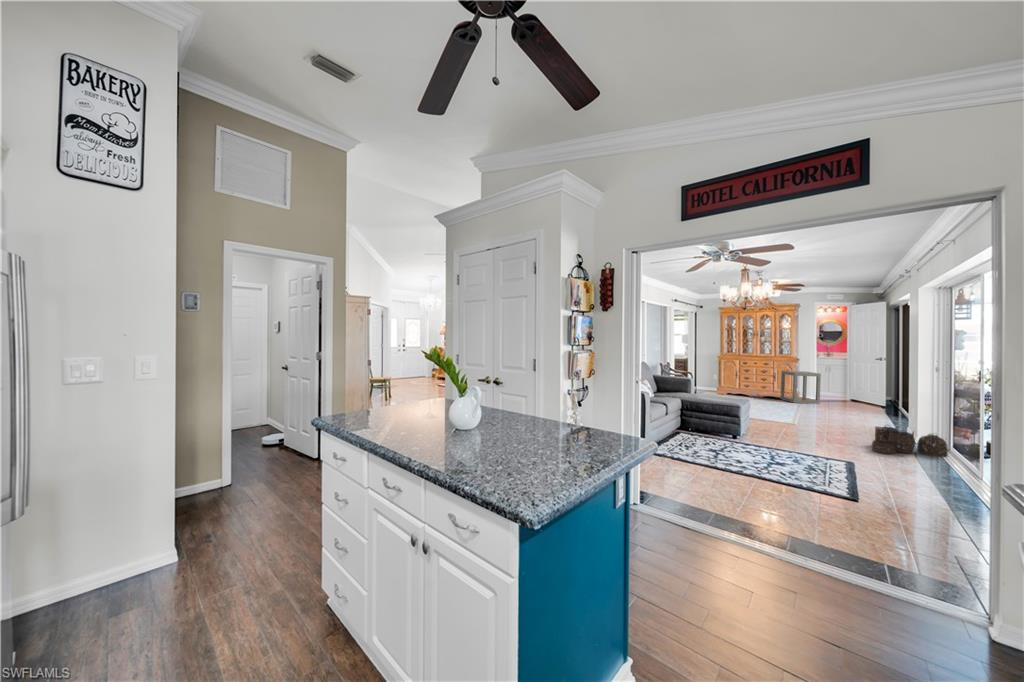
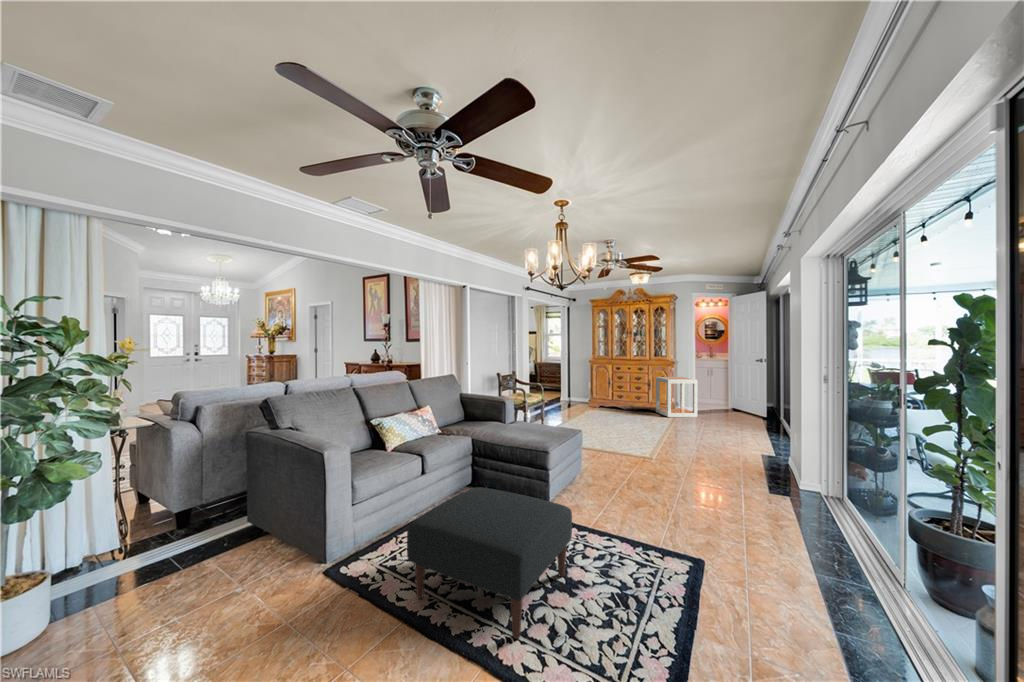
ottoman: none [702,419,782,475] -> present [407,487,572,639]
woven basket: present [872,426,948,457] -> none [736,468,846,527]

